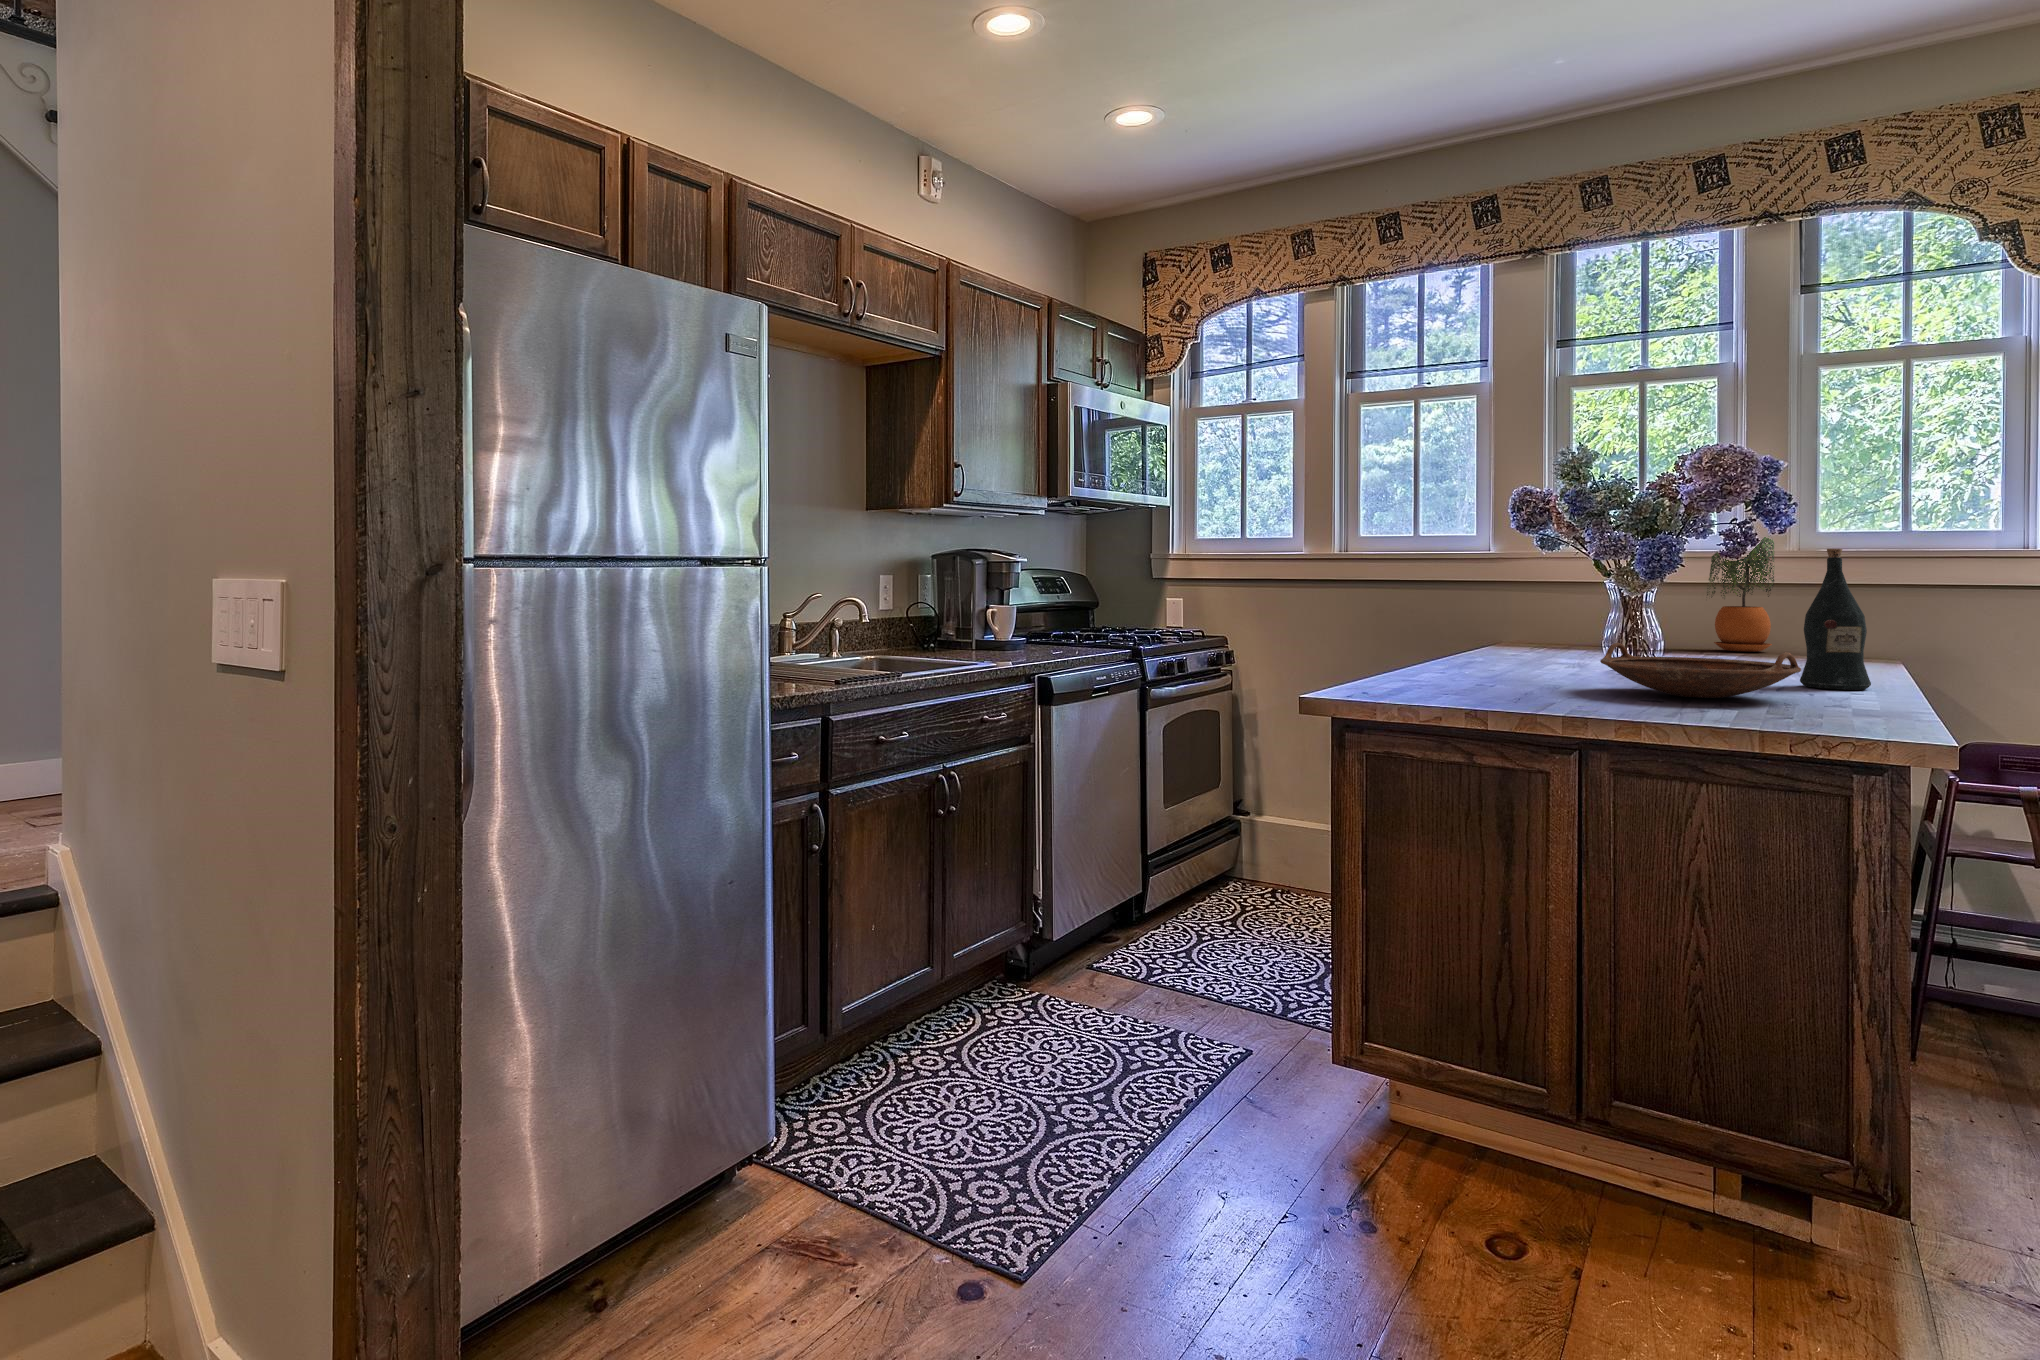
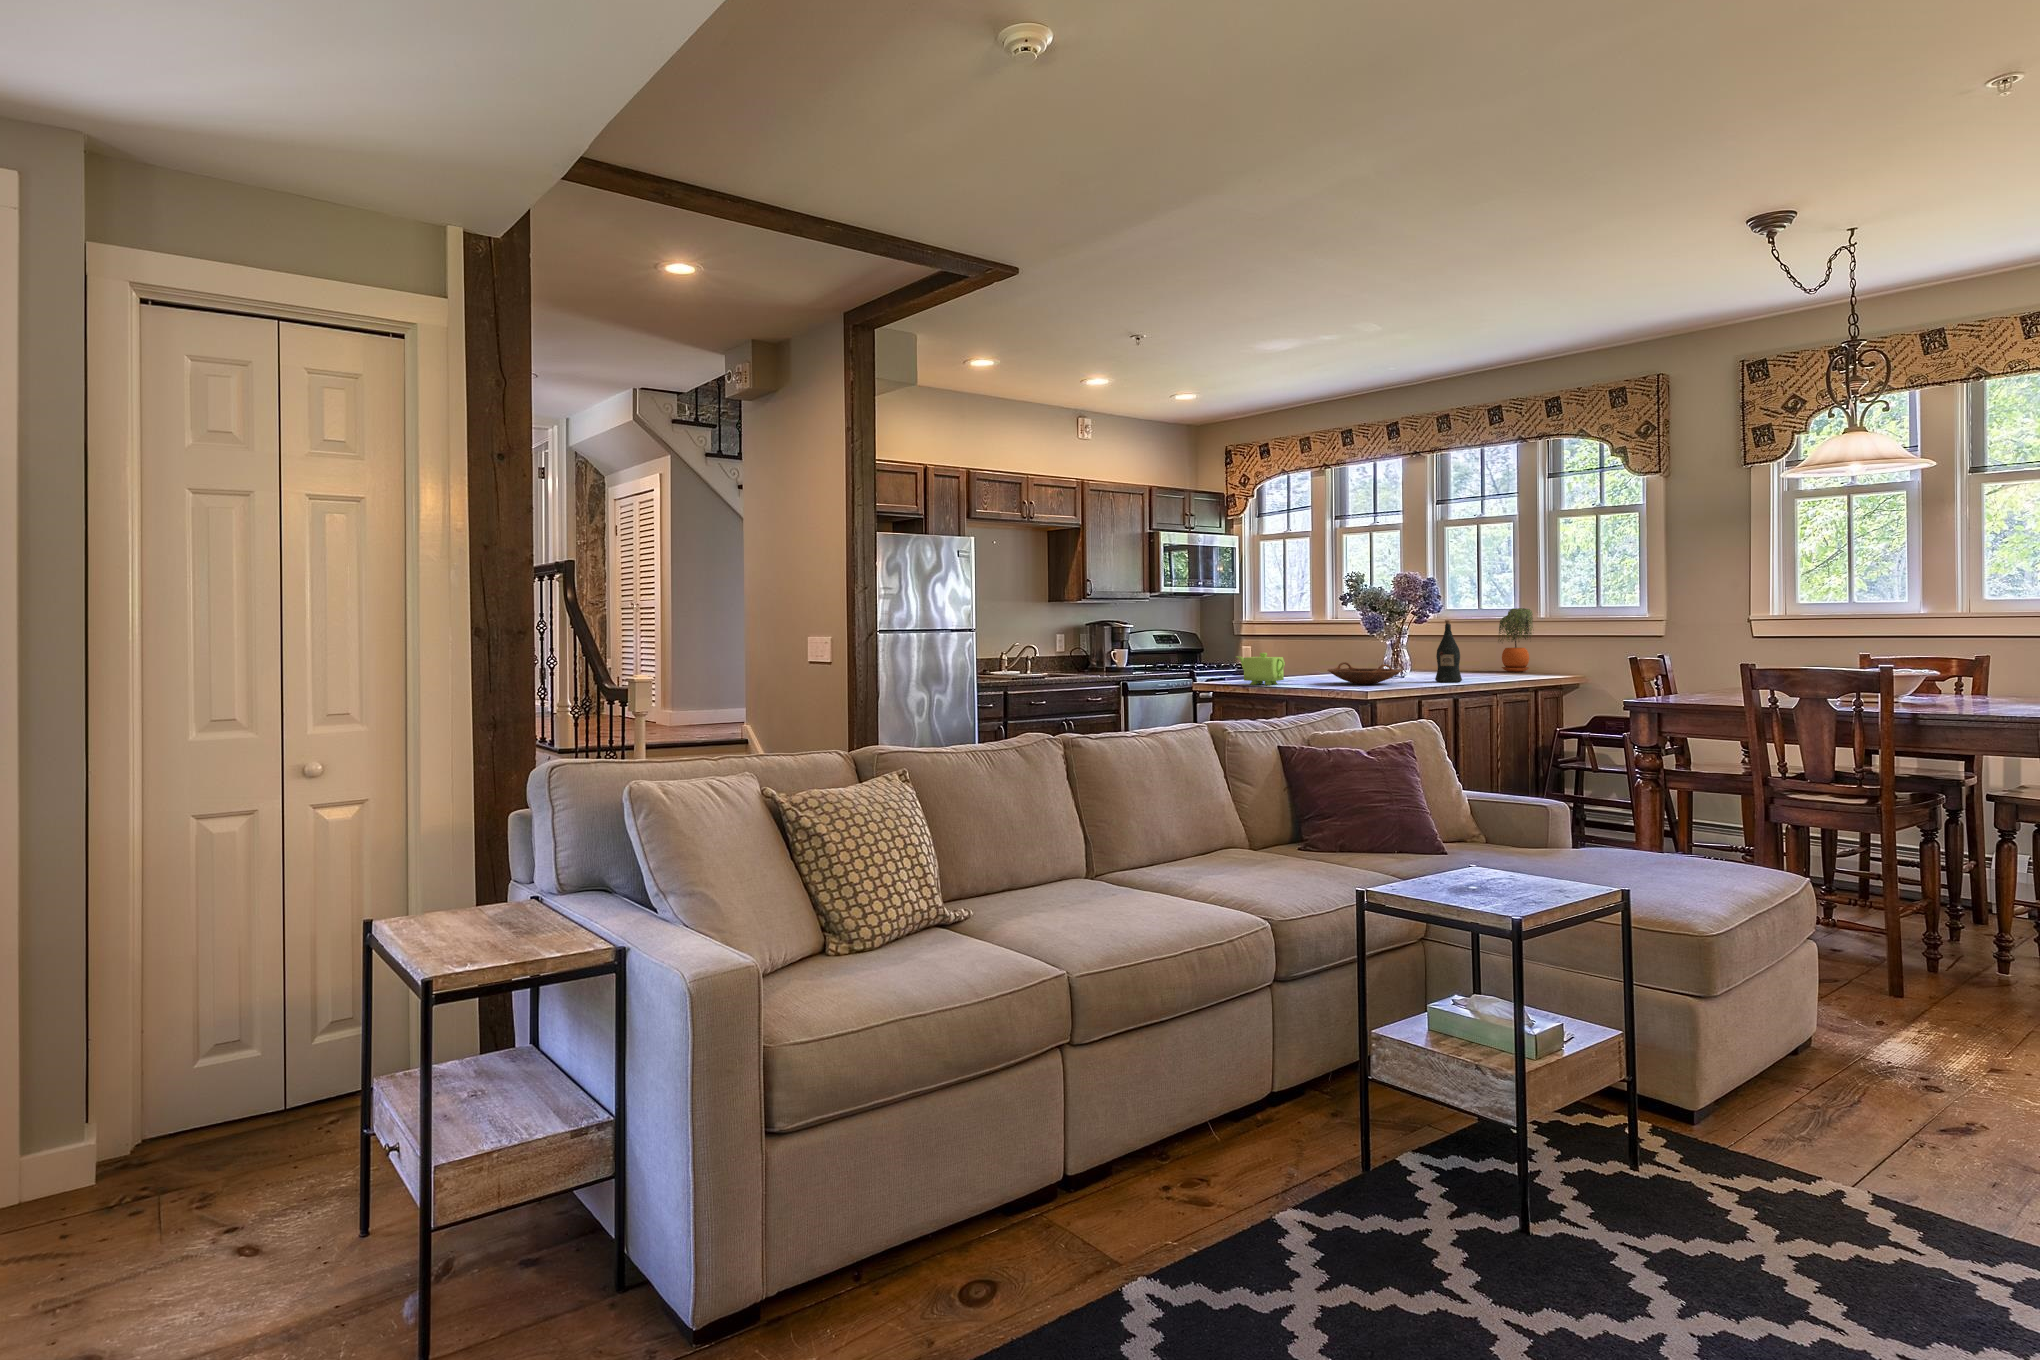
teapot: none [1395,622,1533,702] -> present [1236,653,1285,685]

